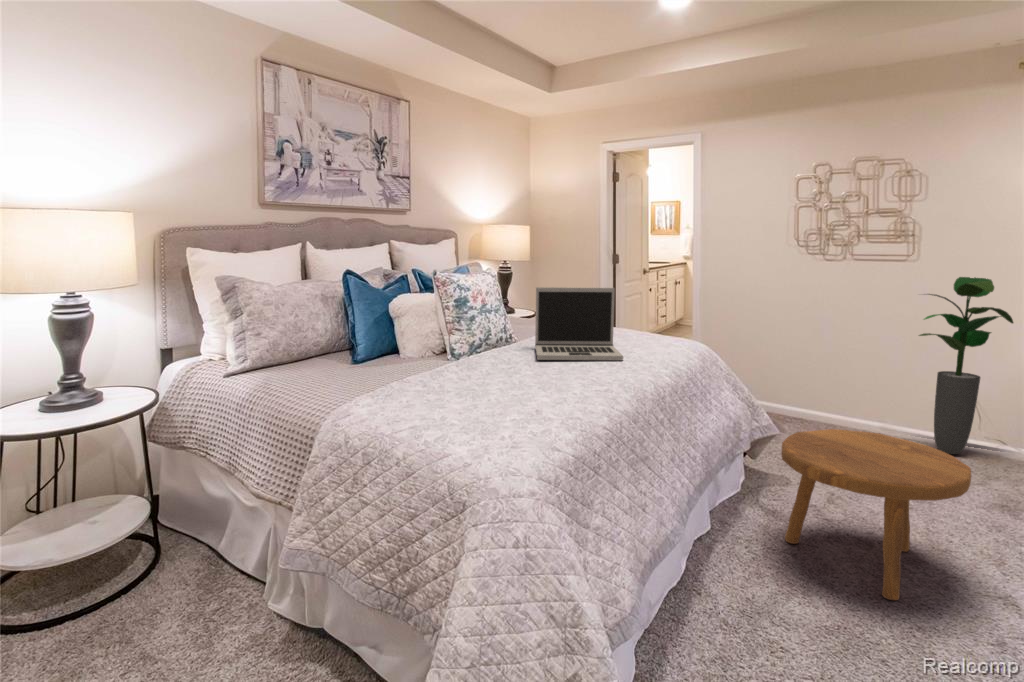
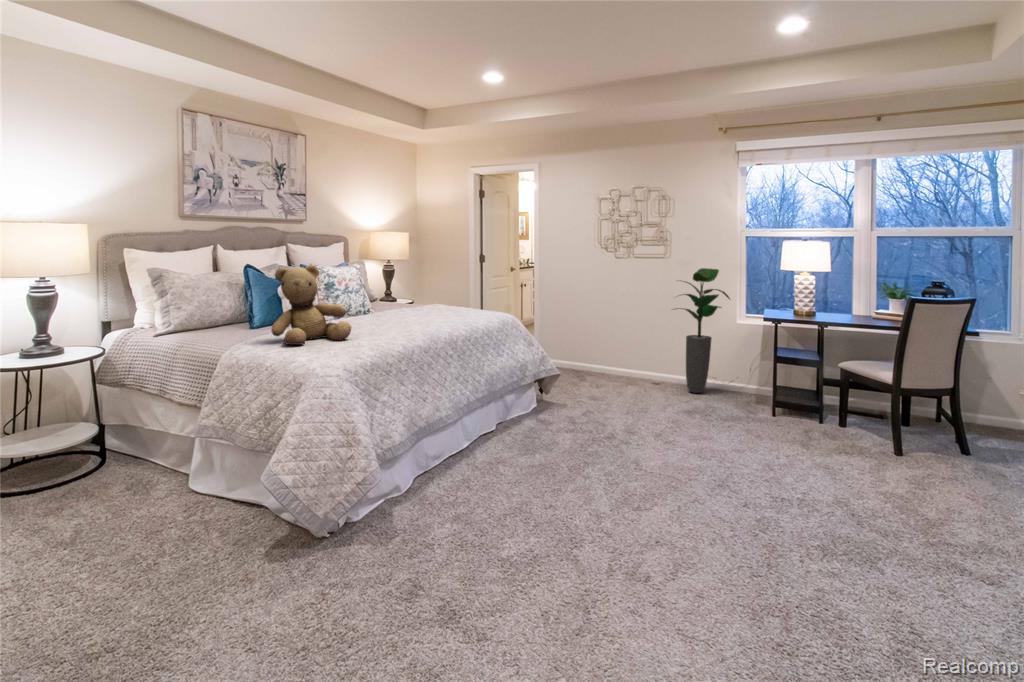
teddy bear: none [407,275,528,408] -> present [272,264,351,345]
laptop: present [535,287,623,360] -> none [376,275,436,323]
footstool: present [781,429,971,600] -> none [533,367,636,463]

